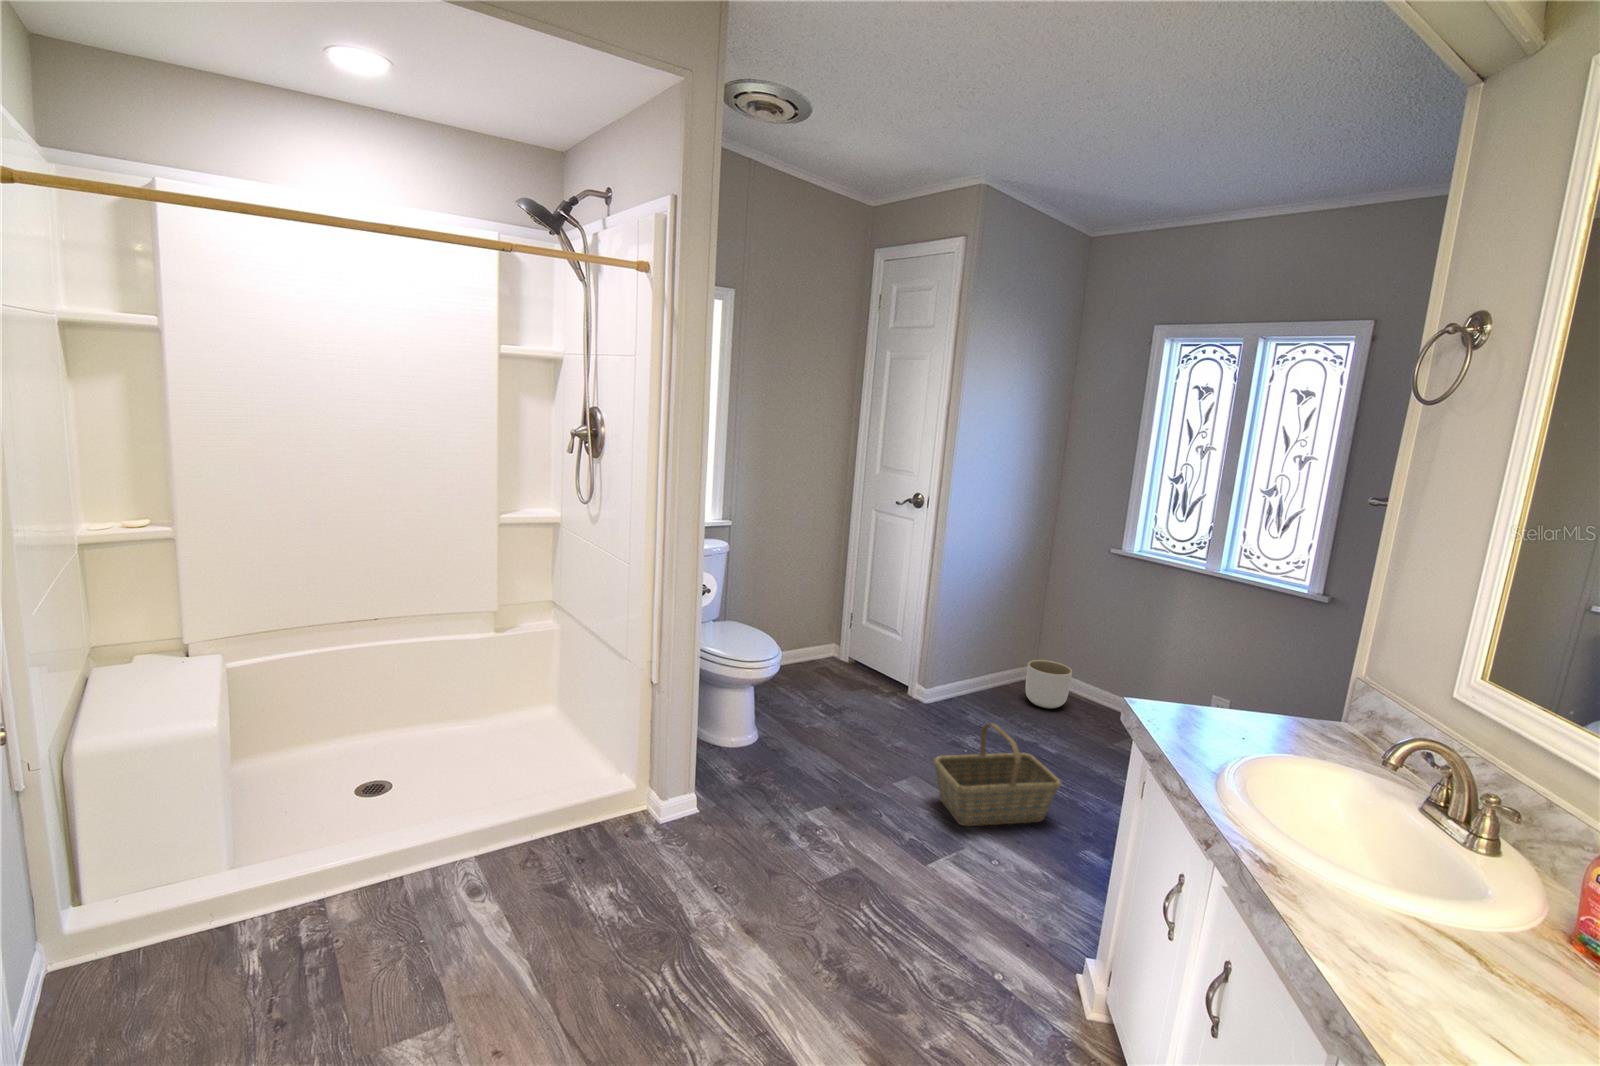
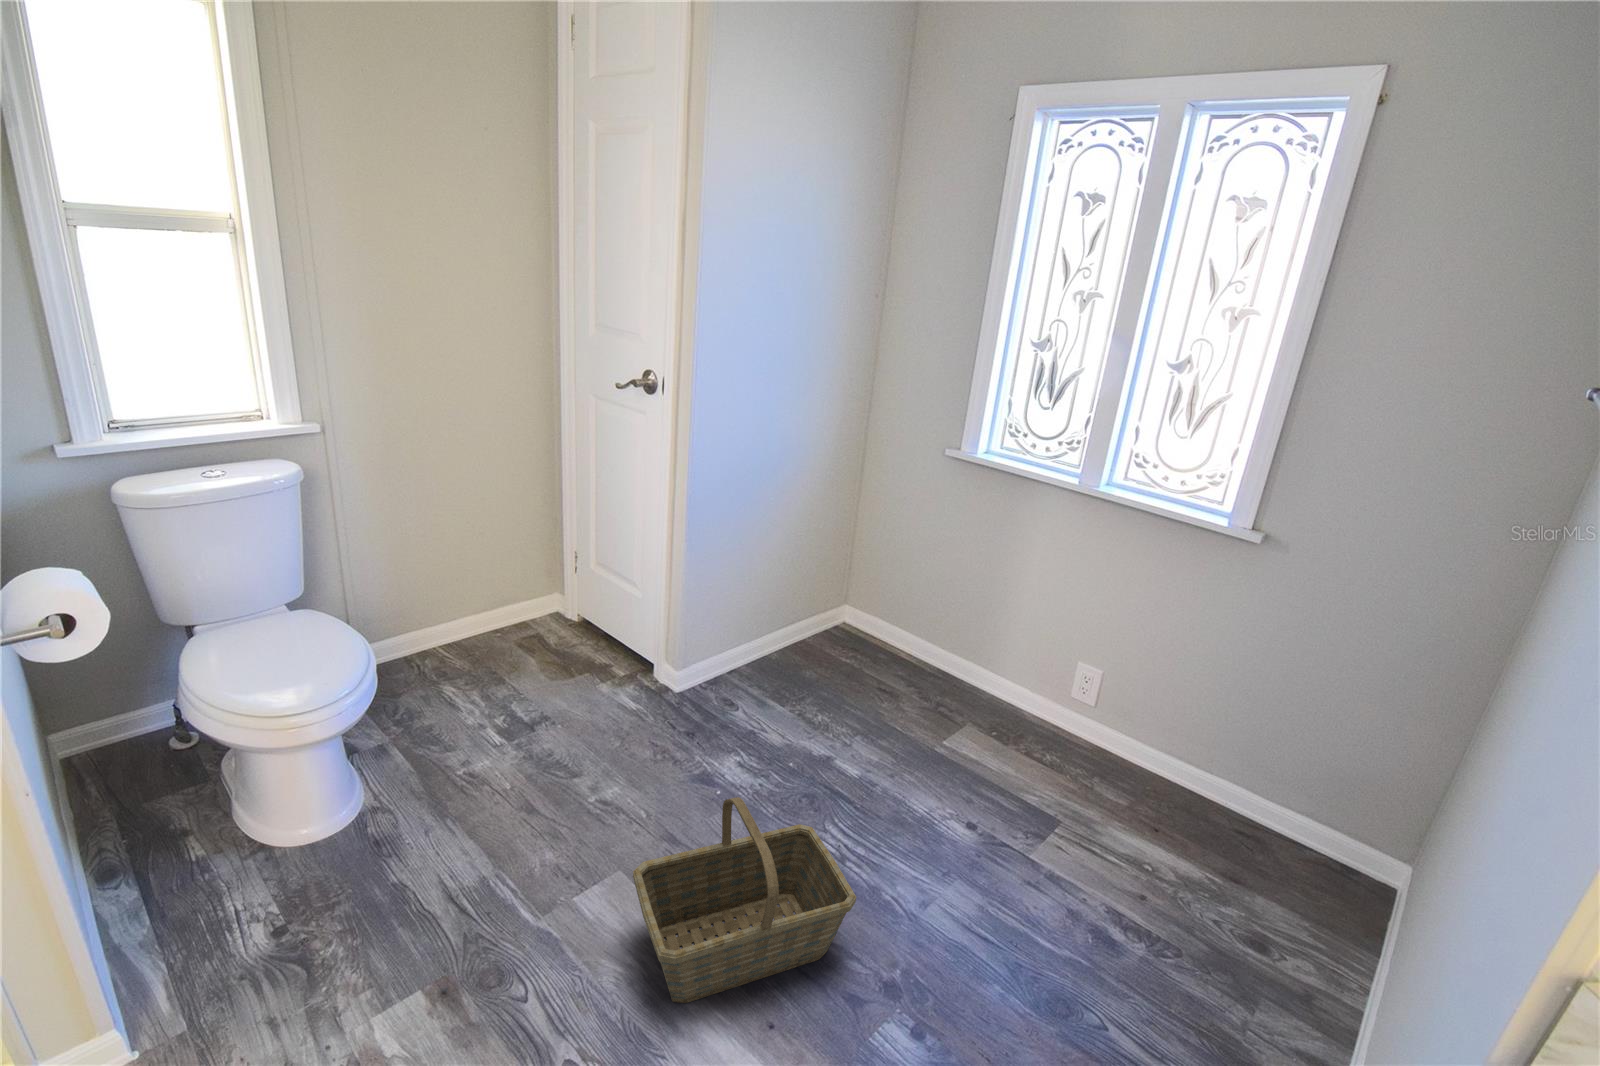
planter: present [1025,660,1072,709] -> none [826,610,890,681]

